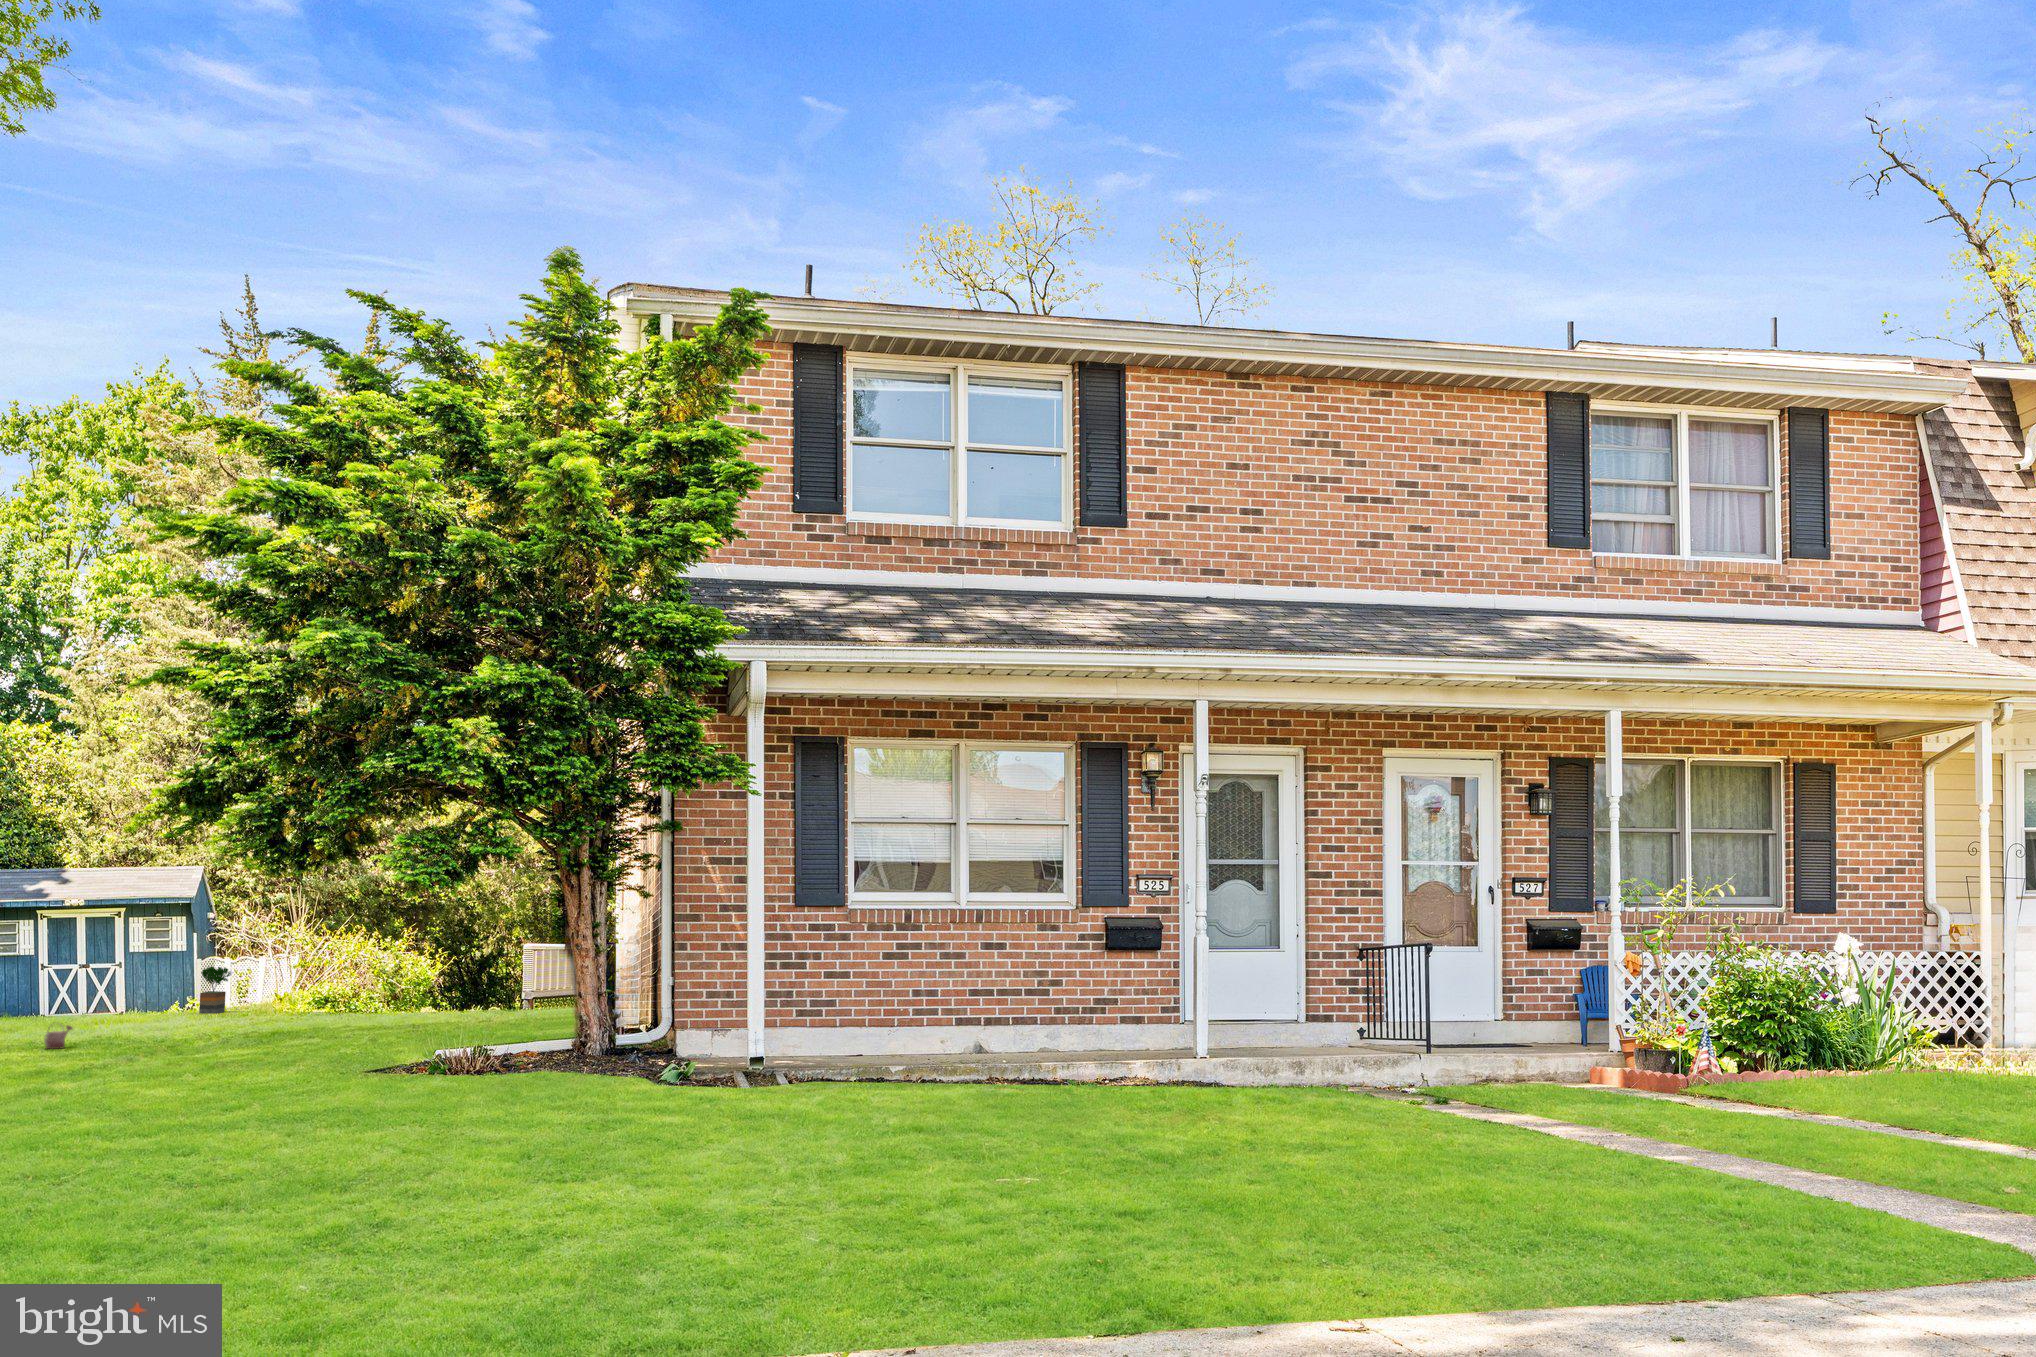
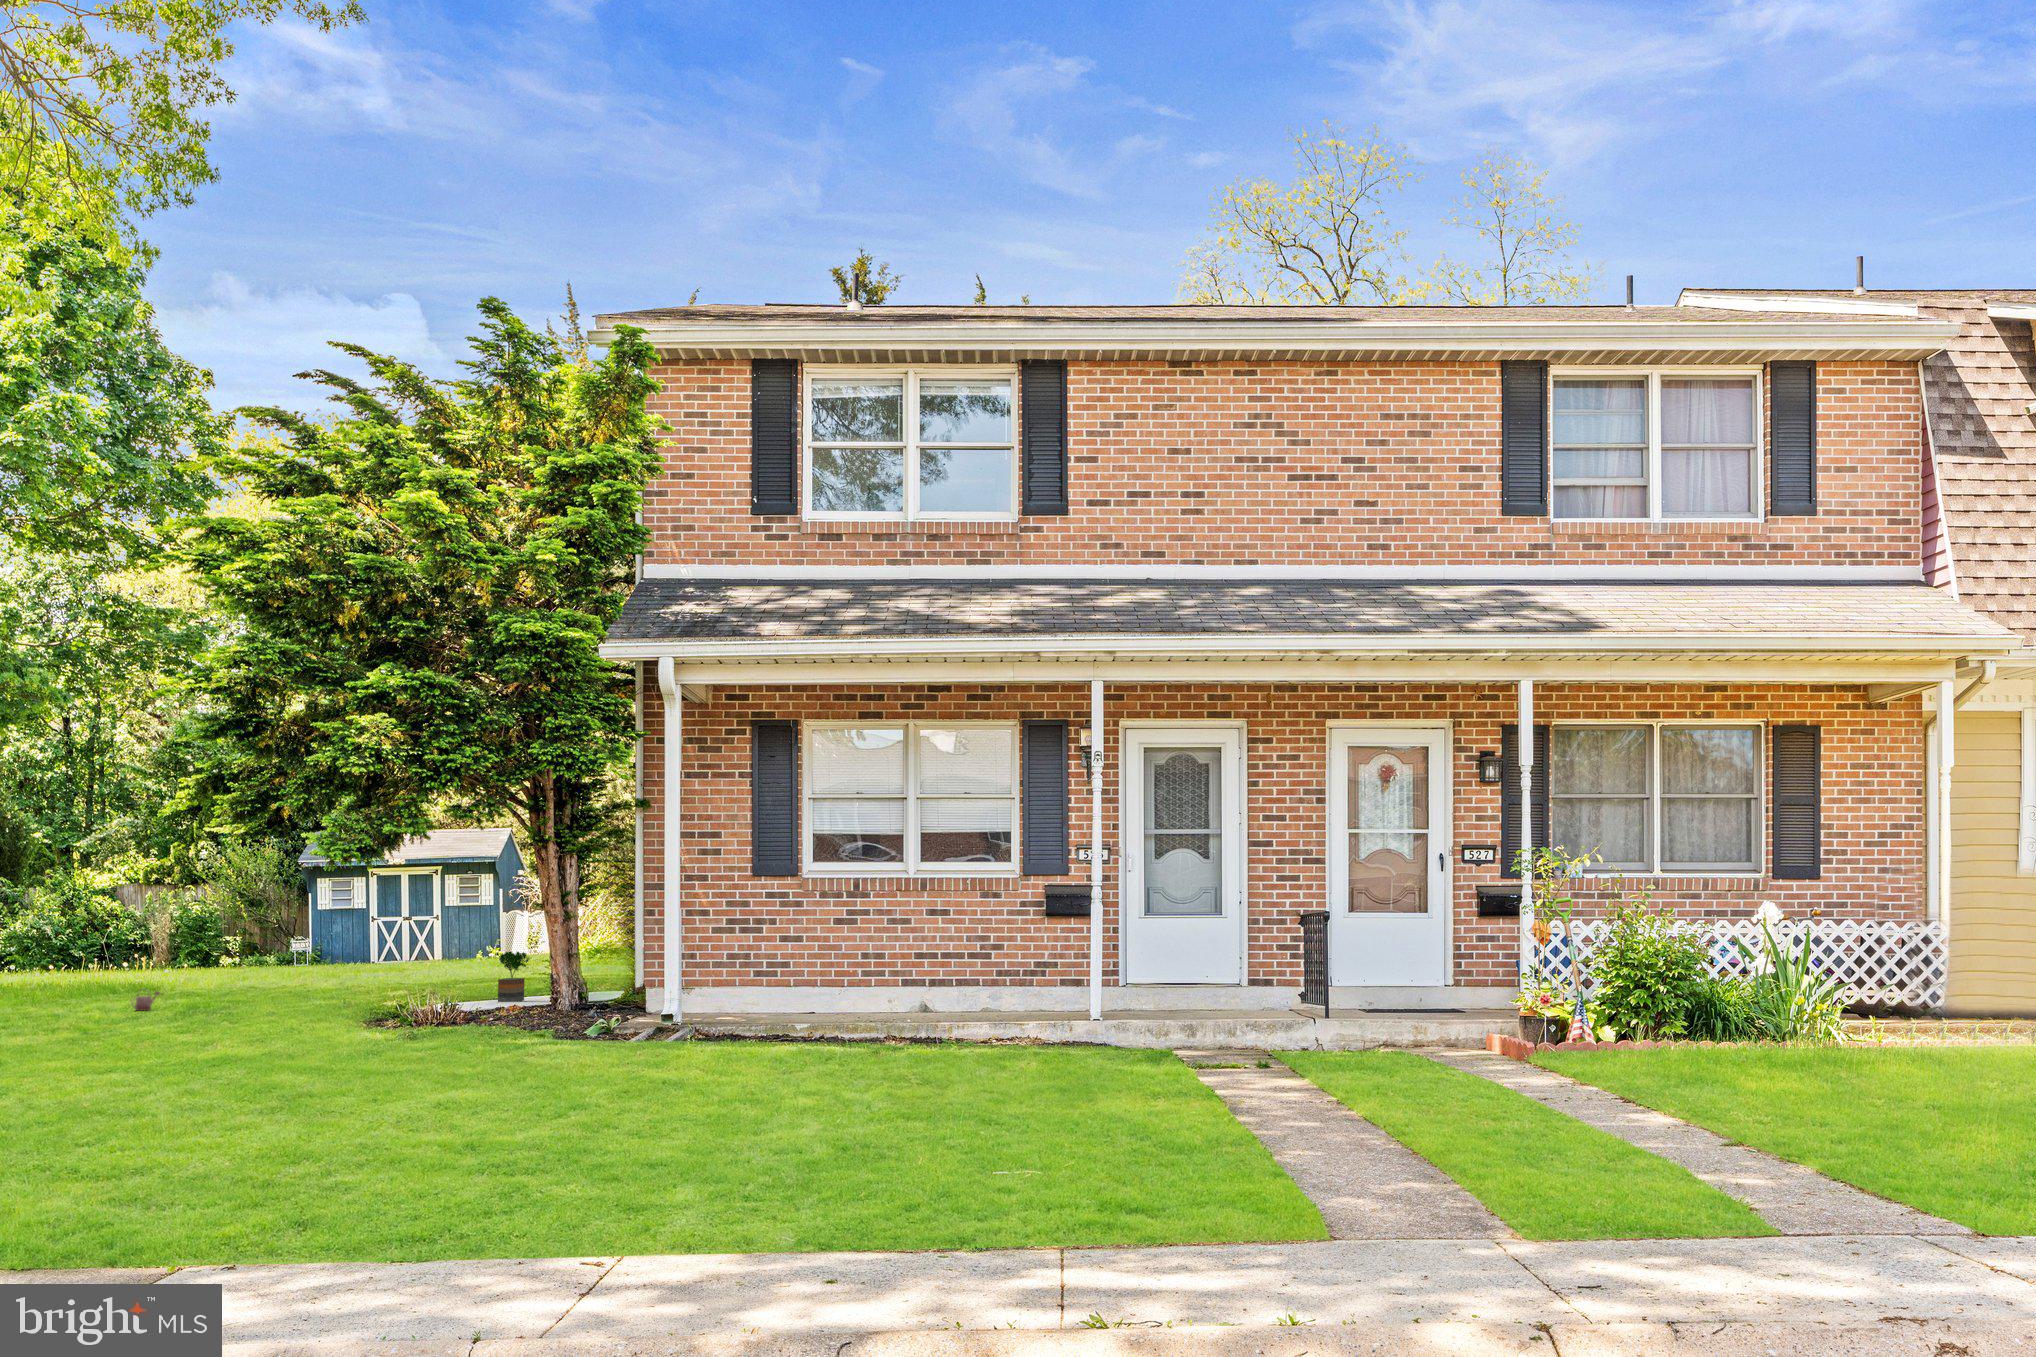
potted tree: present [199,967,231,1014] -> present [498,951,530,1002]

